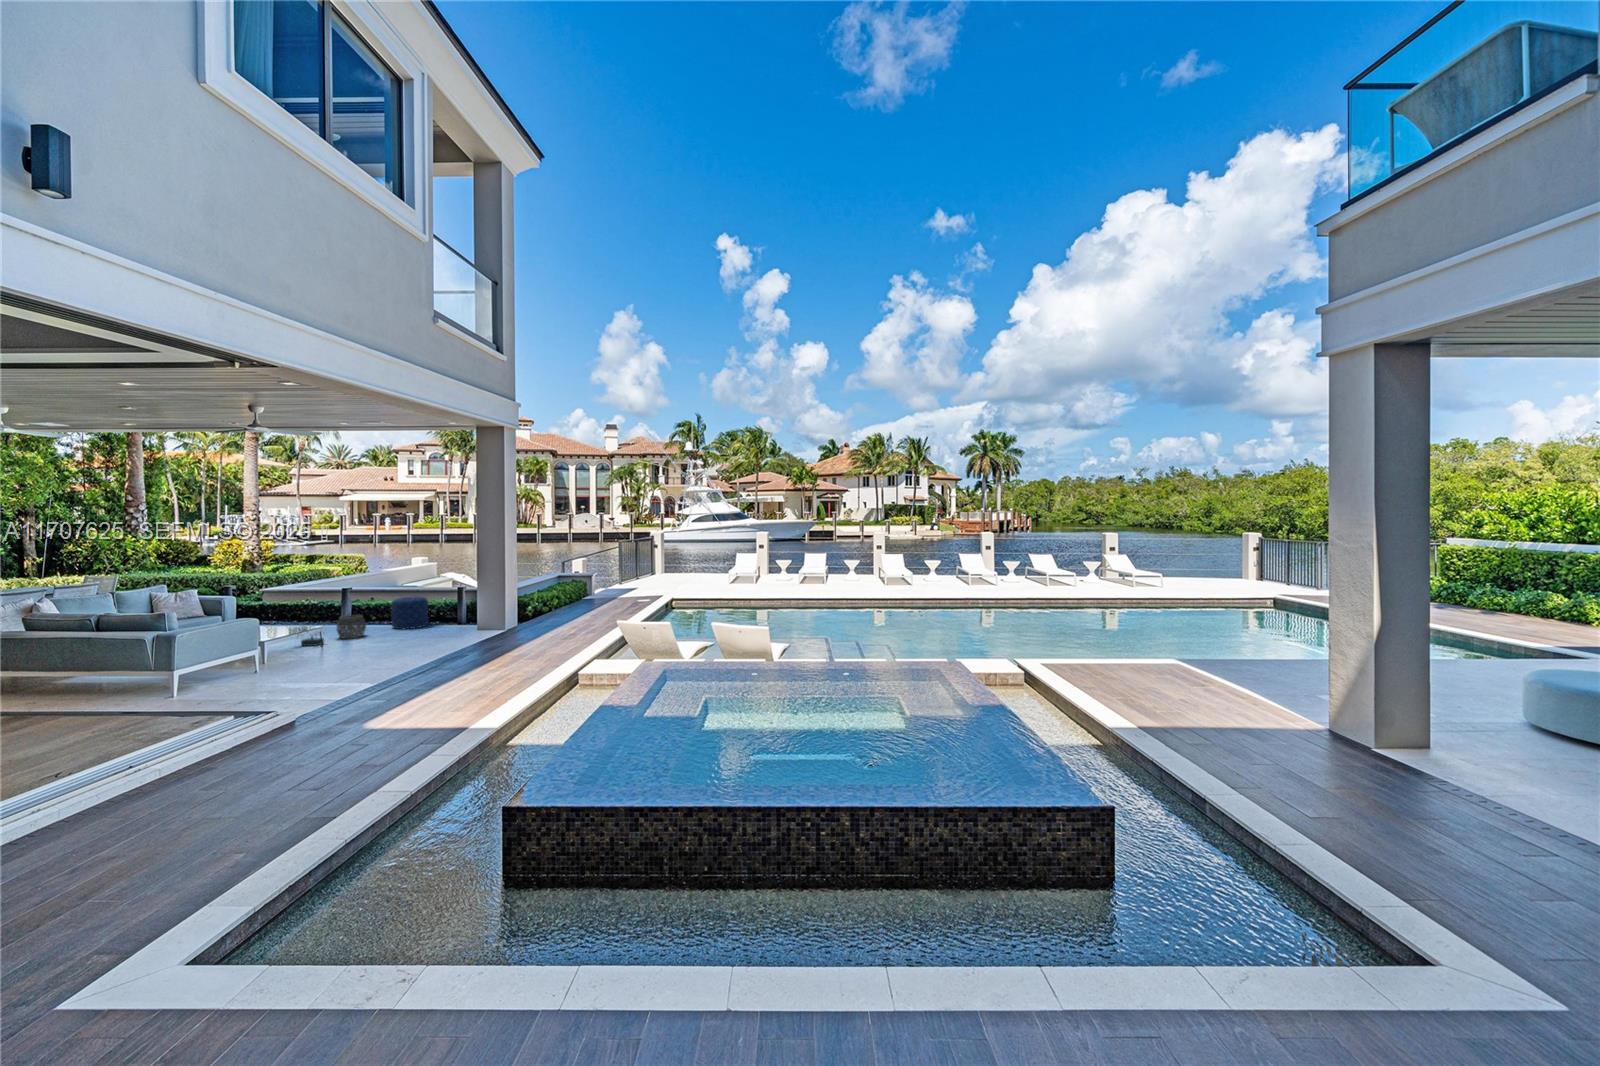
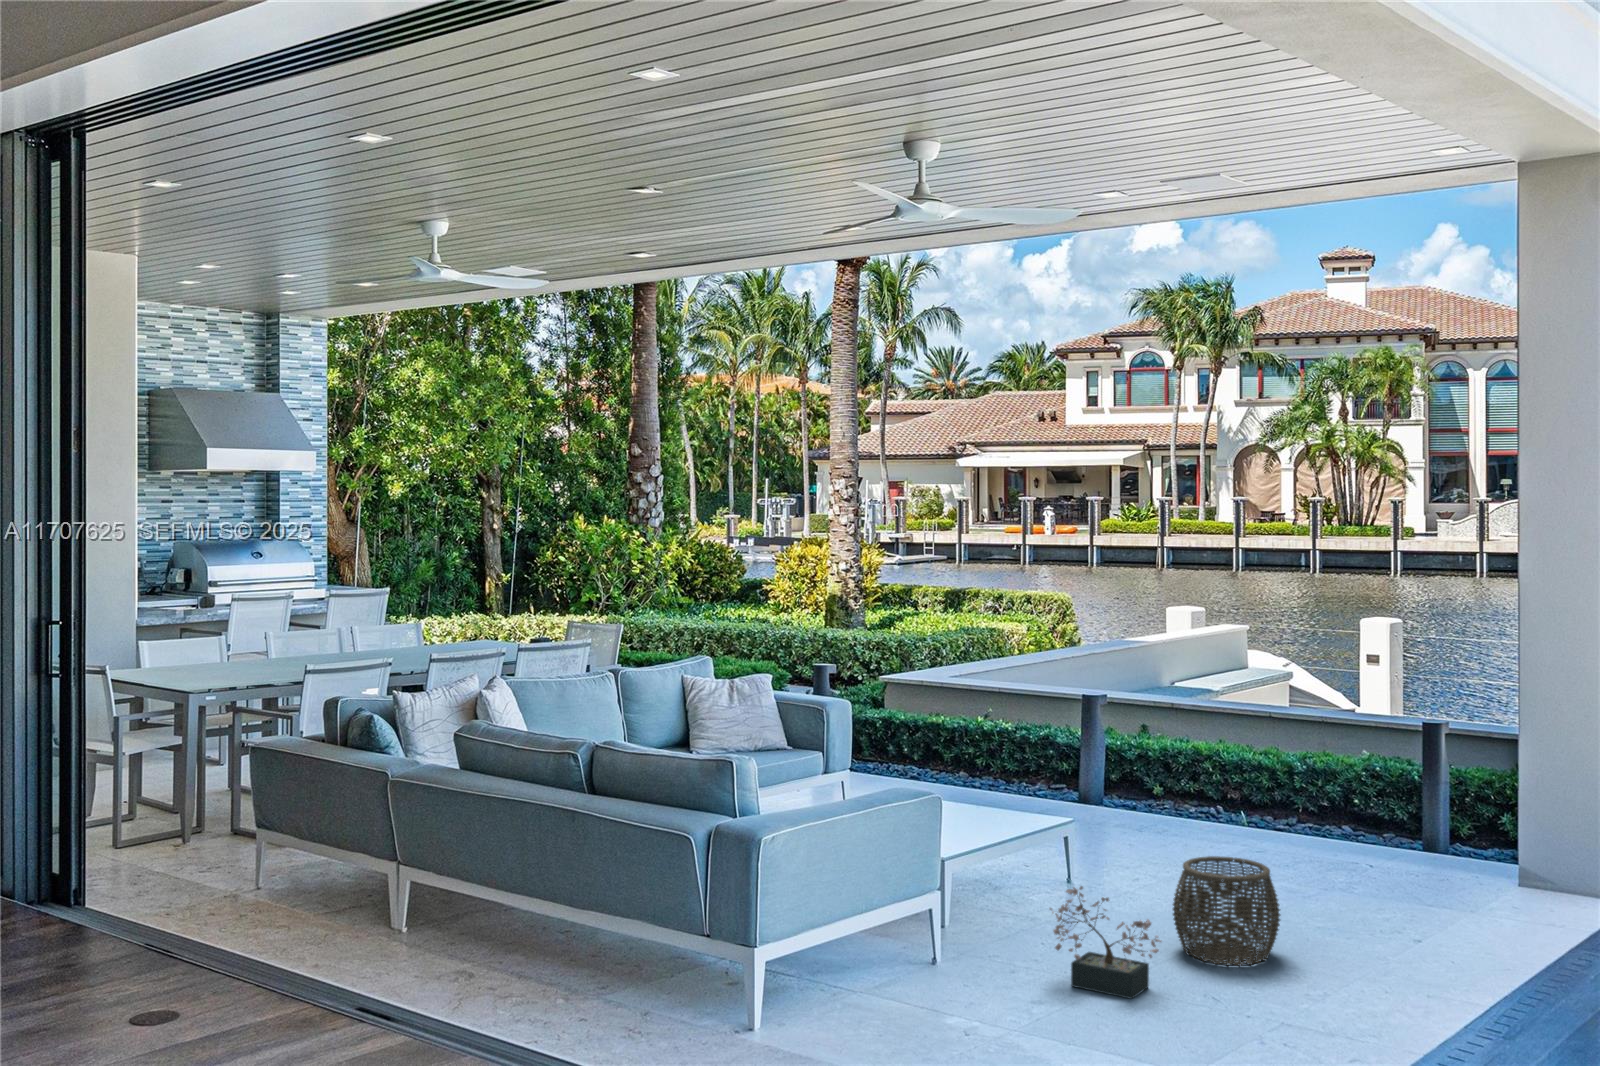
pouf: present [391,596,428,629] -> none [1337,787,1483,938]

